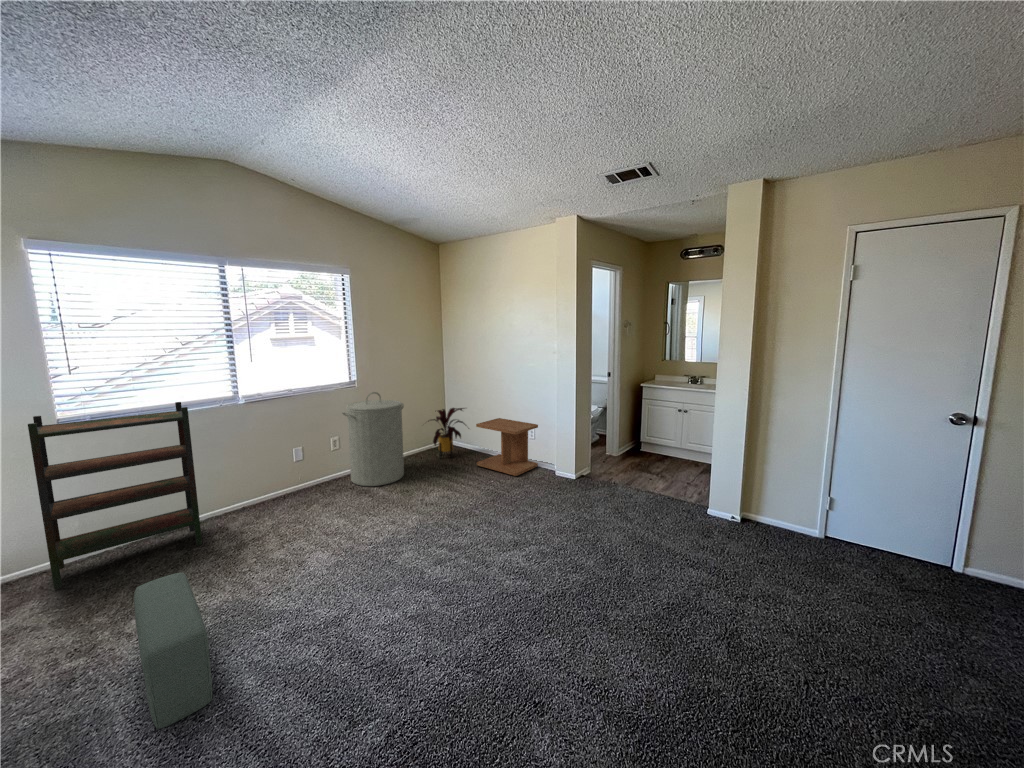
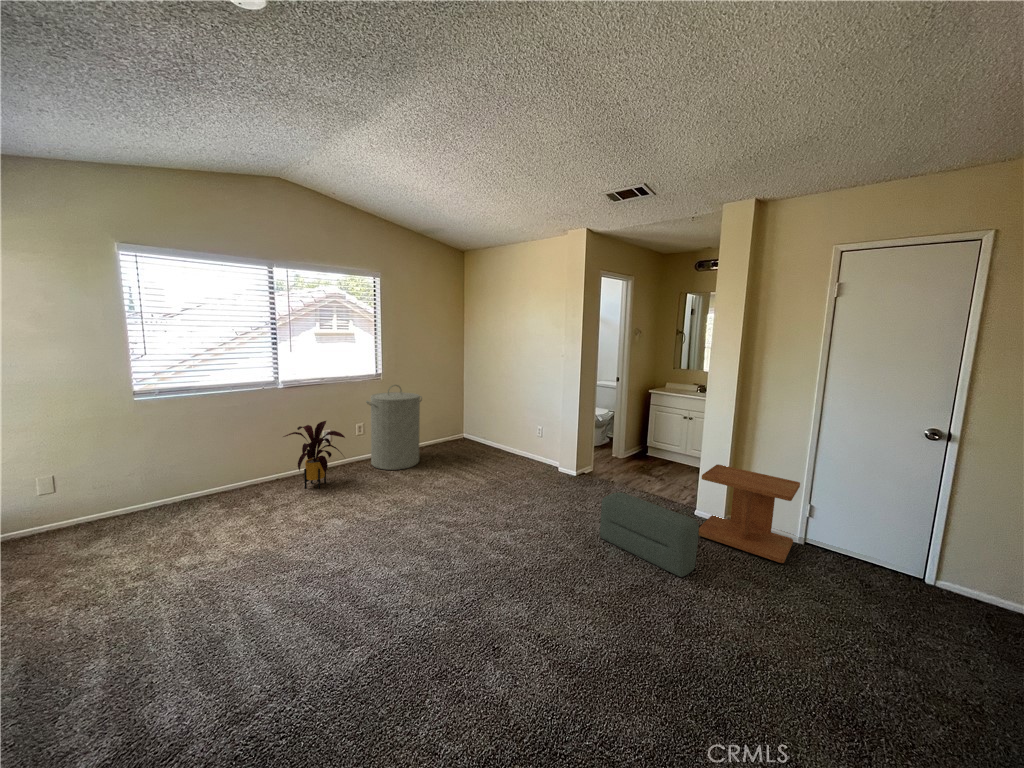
bookshelf: present [28,402,202,590] -> none [112,383,240,531]
house plant: present [428,408,465,459] -> present [283,421,345,489]
side table: present [476,418,538,476] -> present [699,464,800,563]
pouf: present [134,572,212,729] -> present [600,492,699,577]

